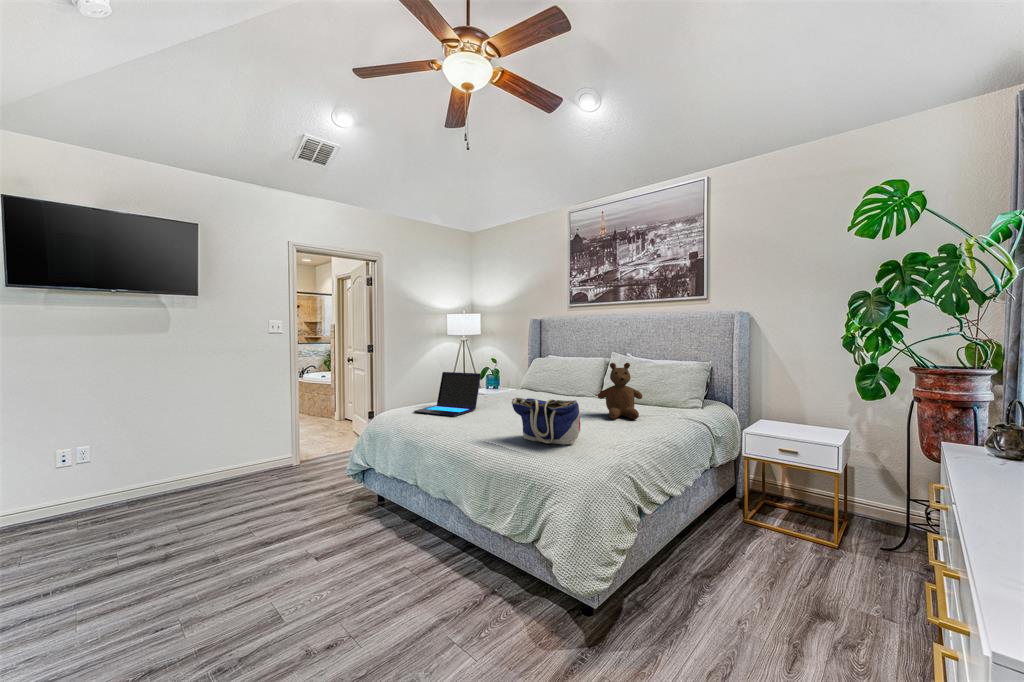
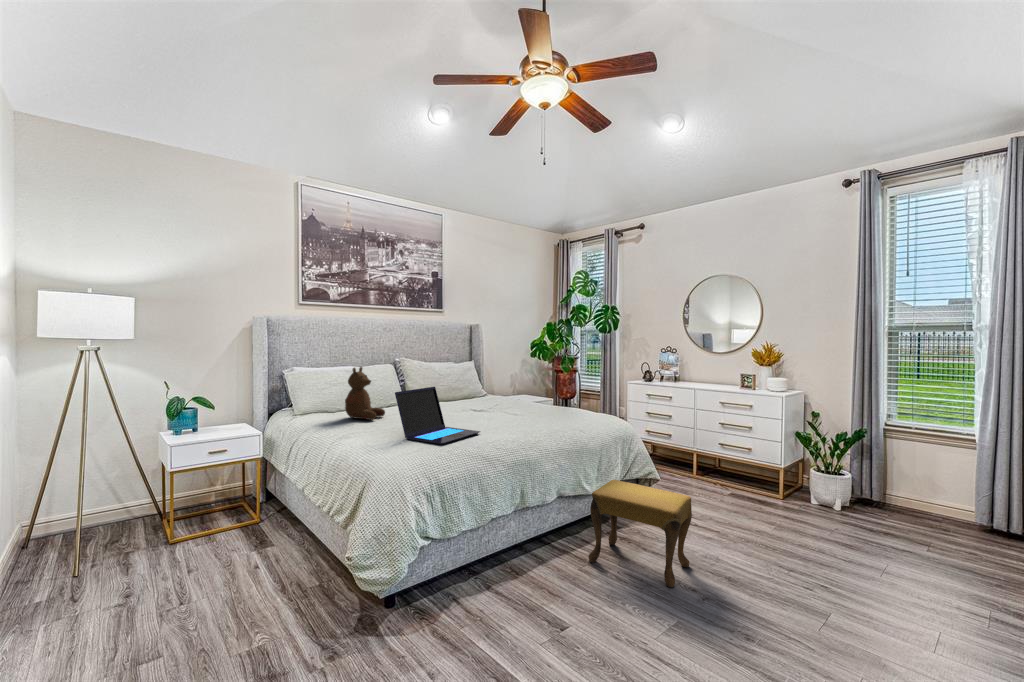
teddy bear: present [598,363,642,419] -> present [345,367,385,420]
tote bag: present [512,398,580,445] -> none [560,384,601,421]
footstool: none [338,500,465,654] -> present [589,480,692,588]

